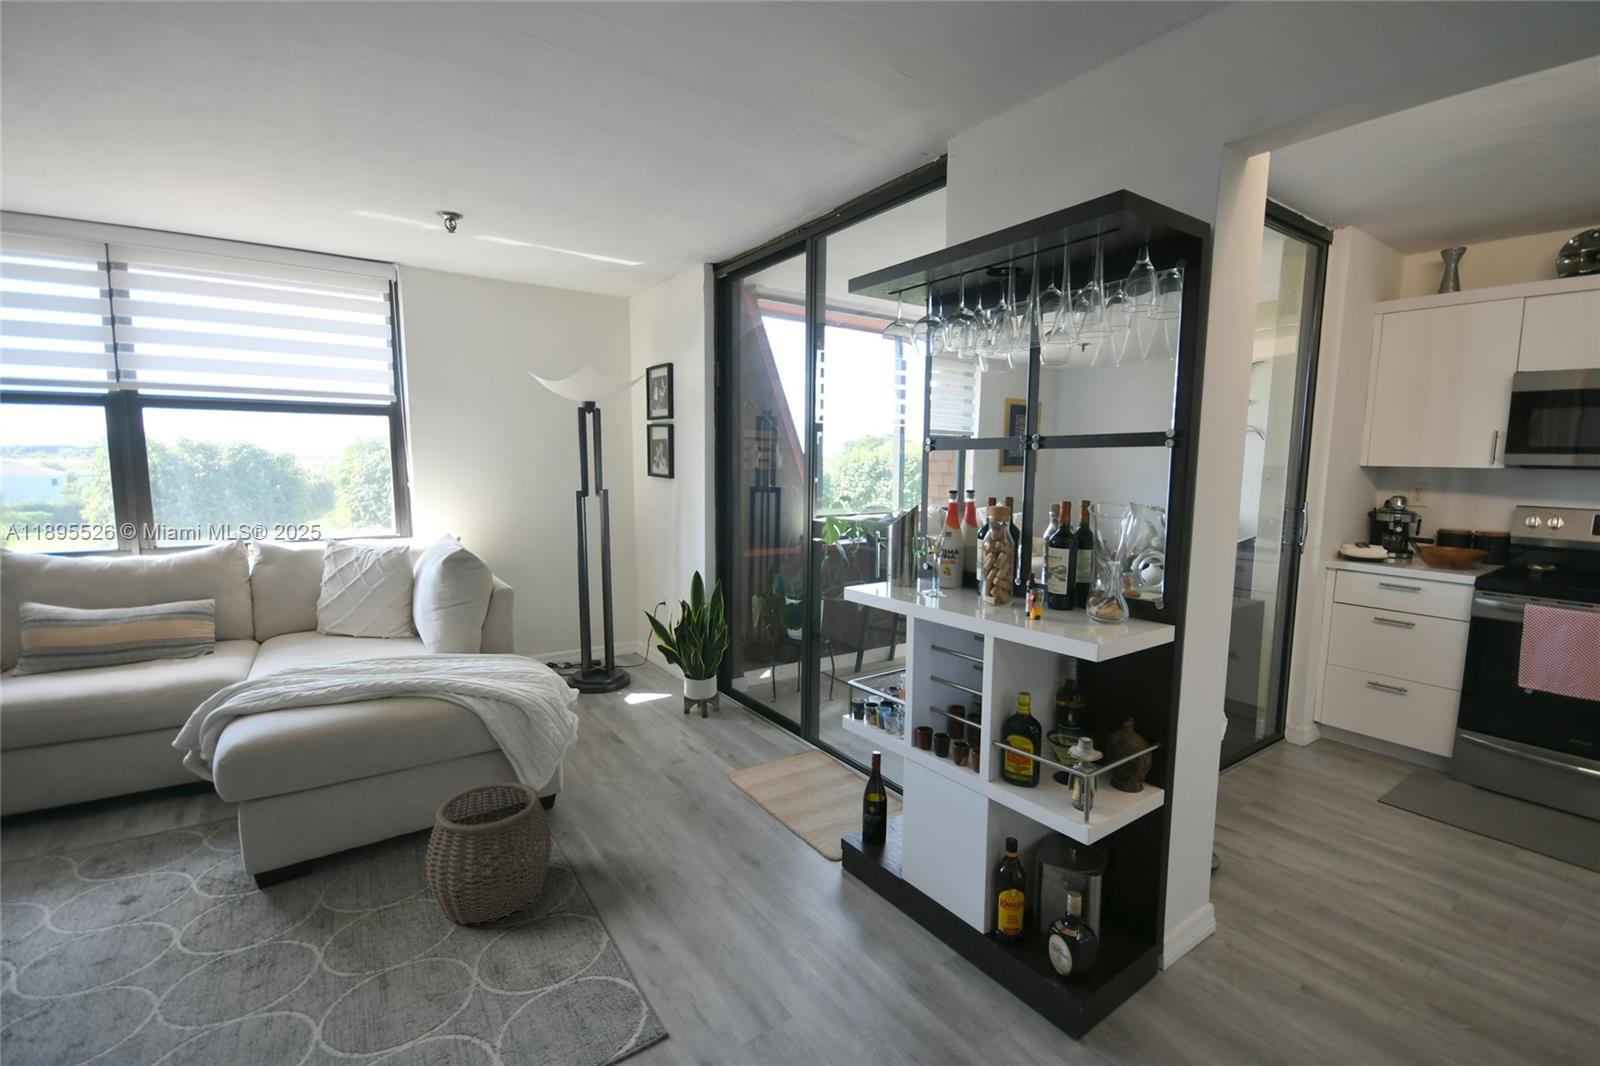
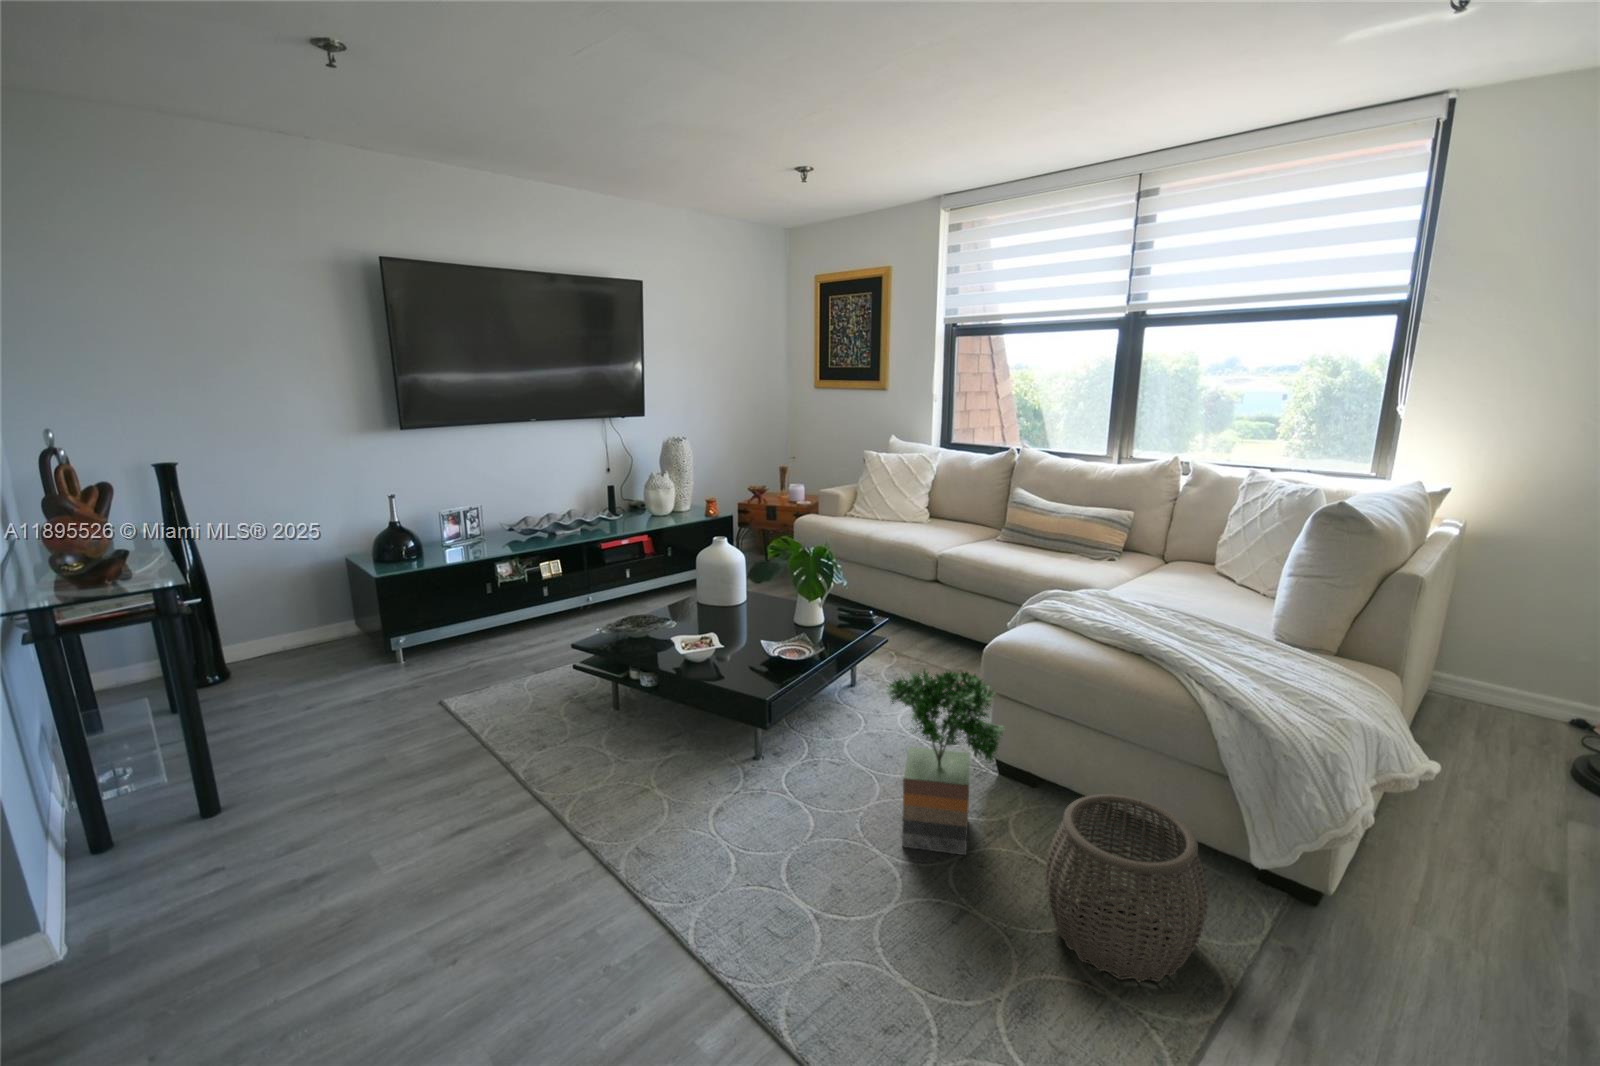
potted tree: none [167,771,352,1000] -> present [887,670,1005,855]

